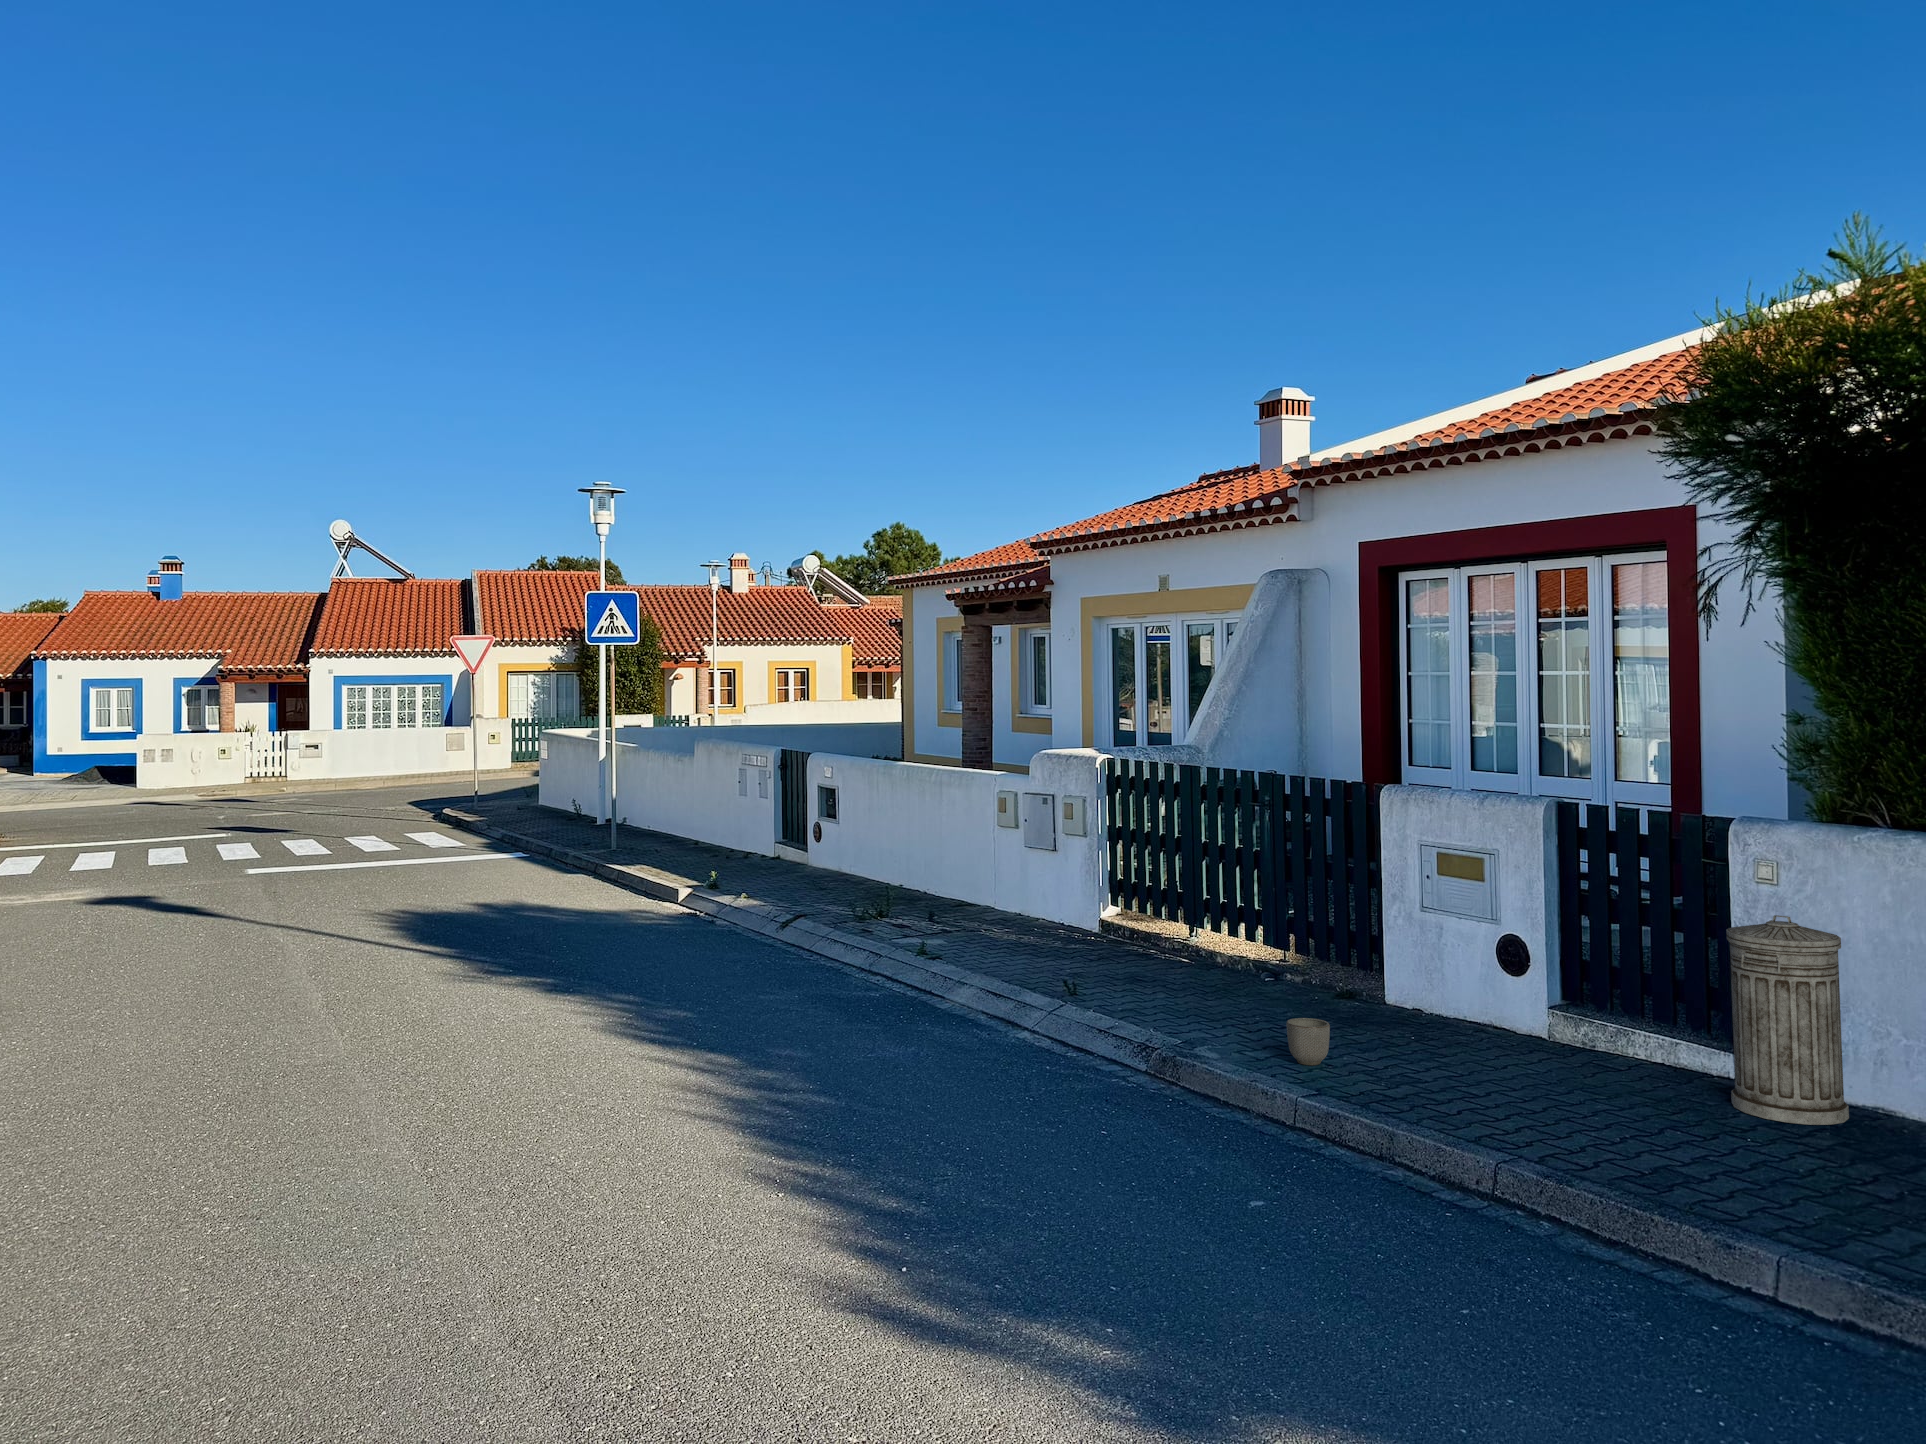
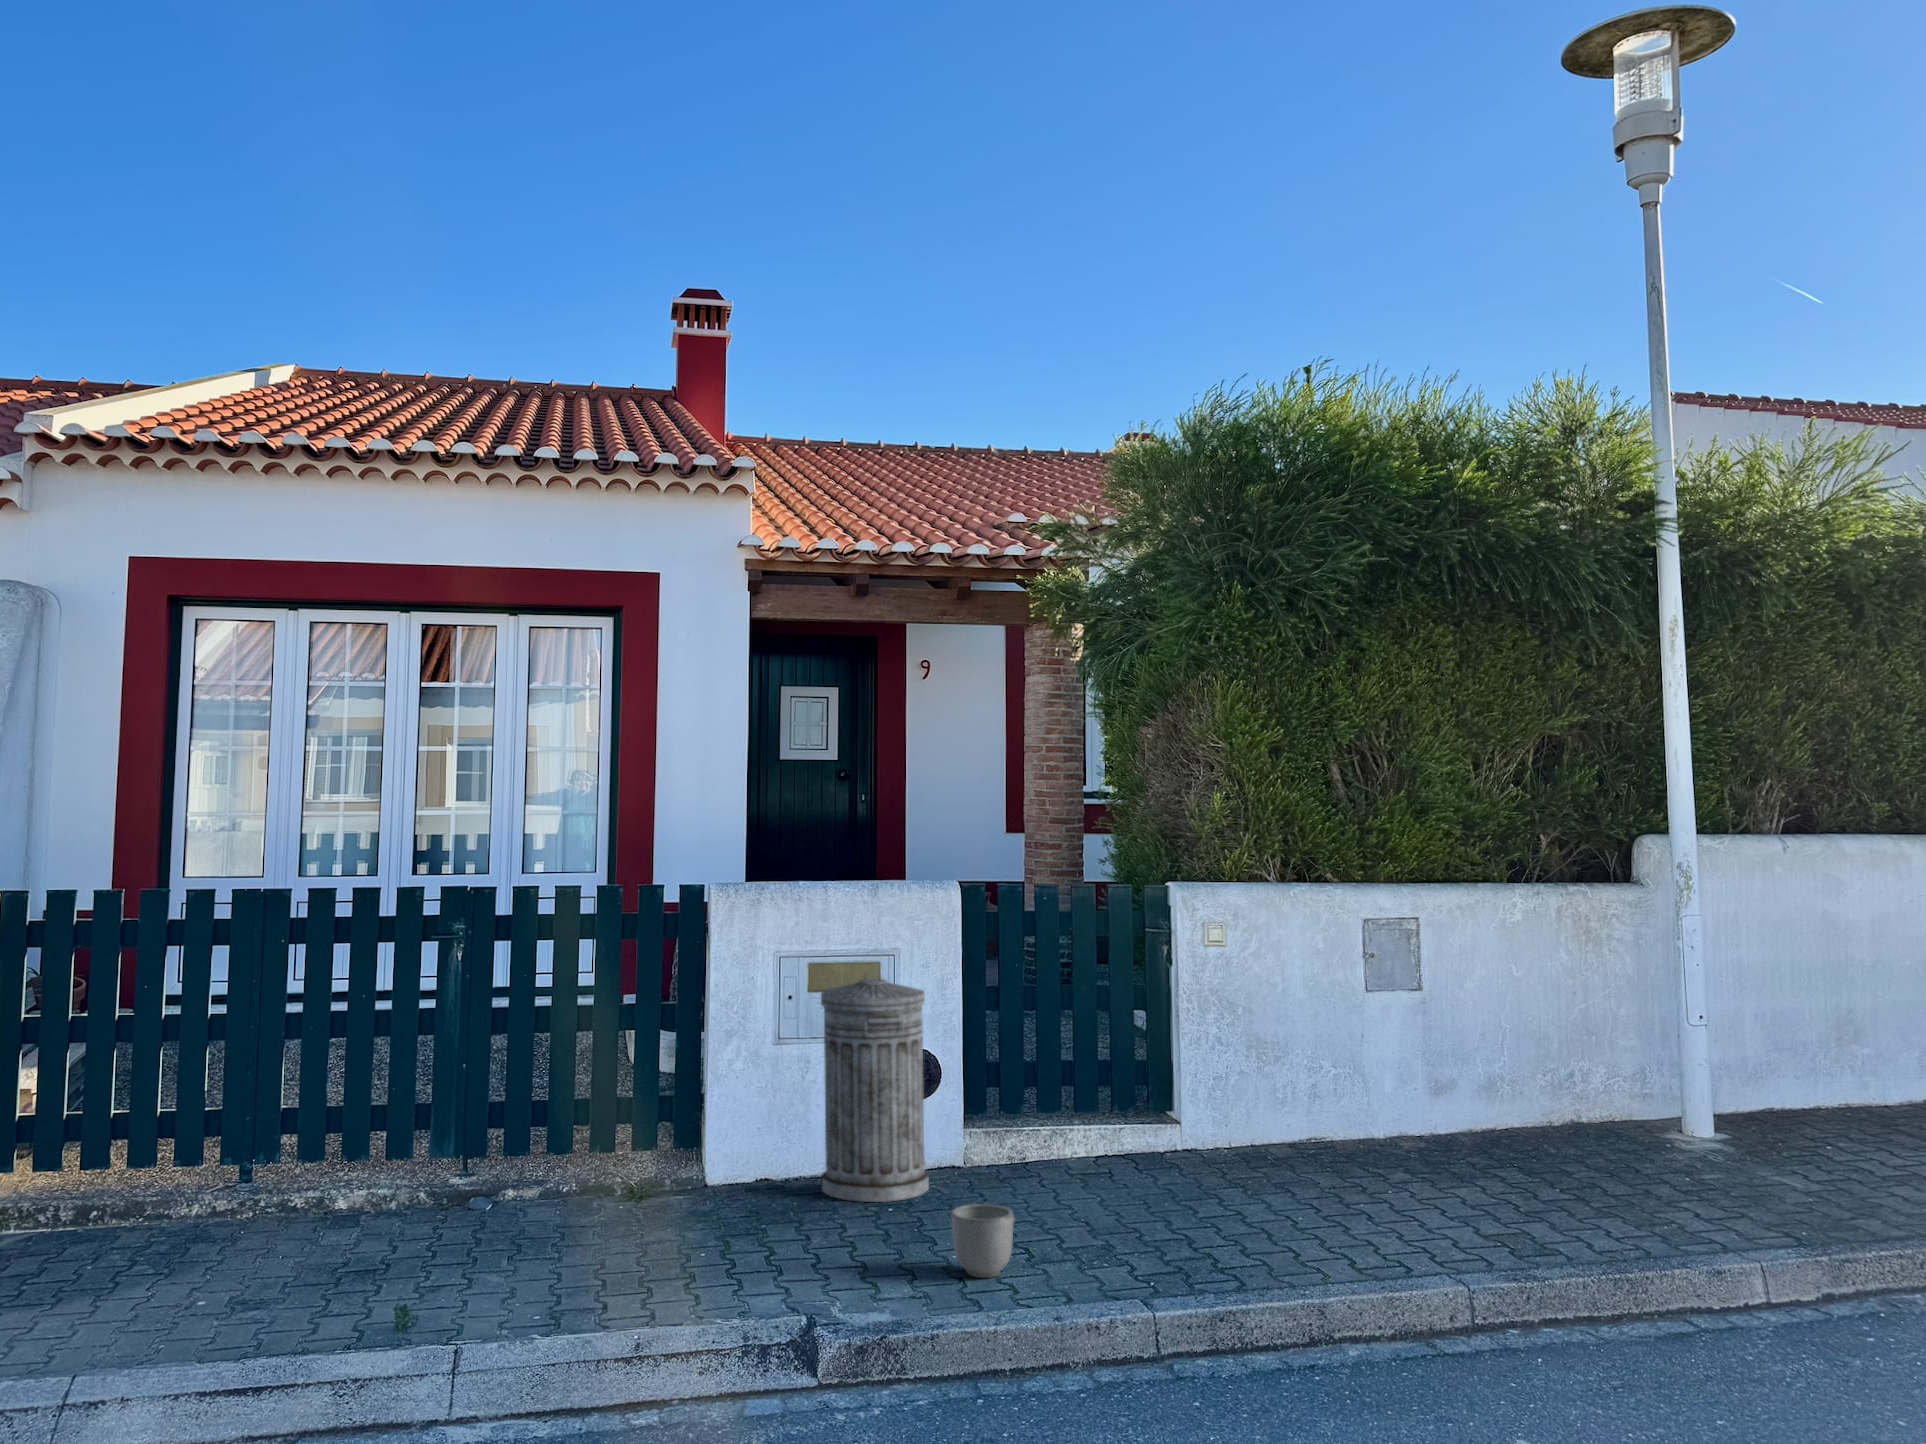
trash can: present [1726,915,1849,1125] -> present [821,974,929,1202]

